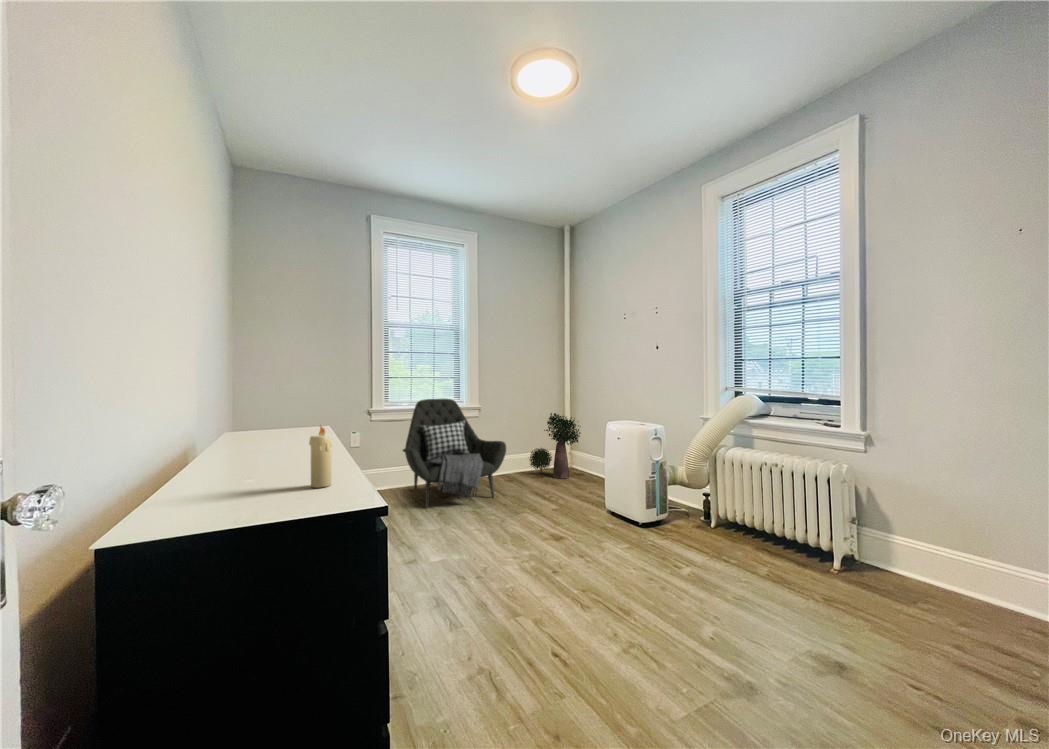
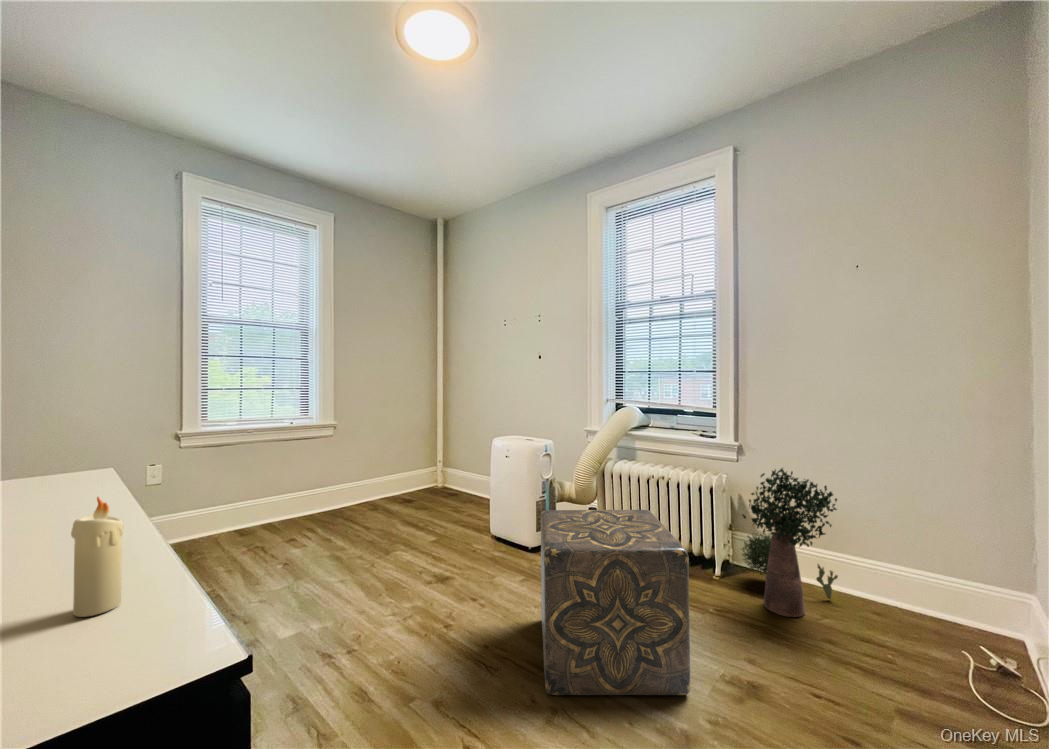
armchair: present [403,399,506,508] -> none [229,415,372,558]
potted plant: present [529,413,580,478] -> present [741,468,838,617]
ottoman: none [626,483,767,658] -> present [541,510,690,695]

